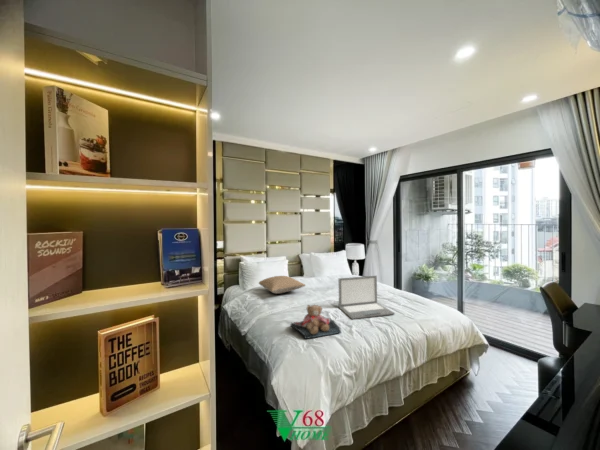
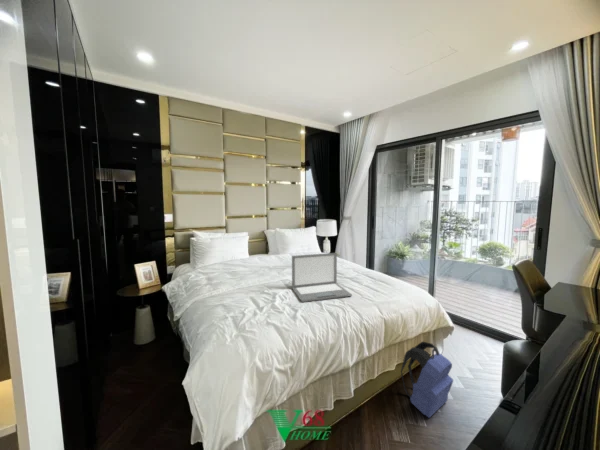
pillow: present [259,276,305,294] -> none [209,254,261,273]
teddy bear: present [291,305,341,339] -> none [223,286,283,327]
backpack: none [442,357,493,428] -> present [401,342,453,418]

